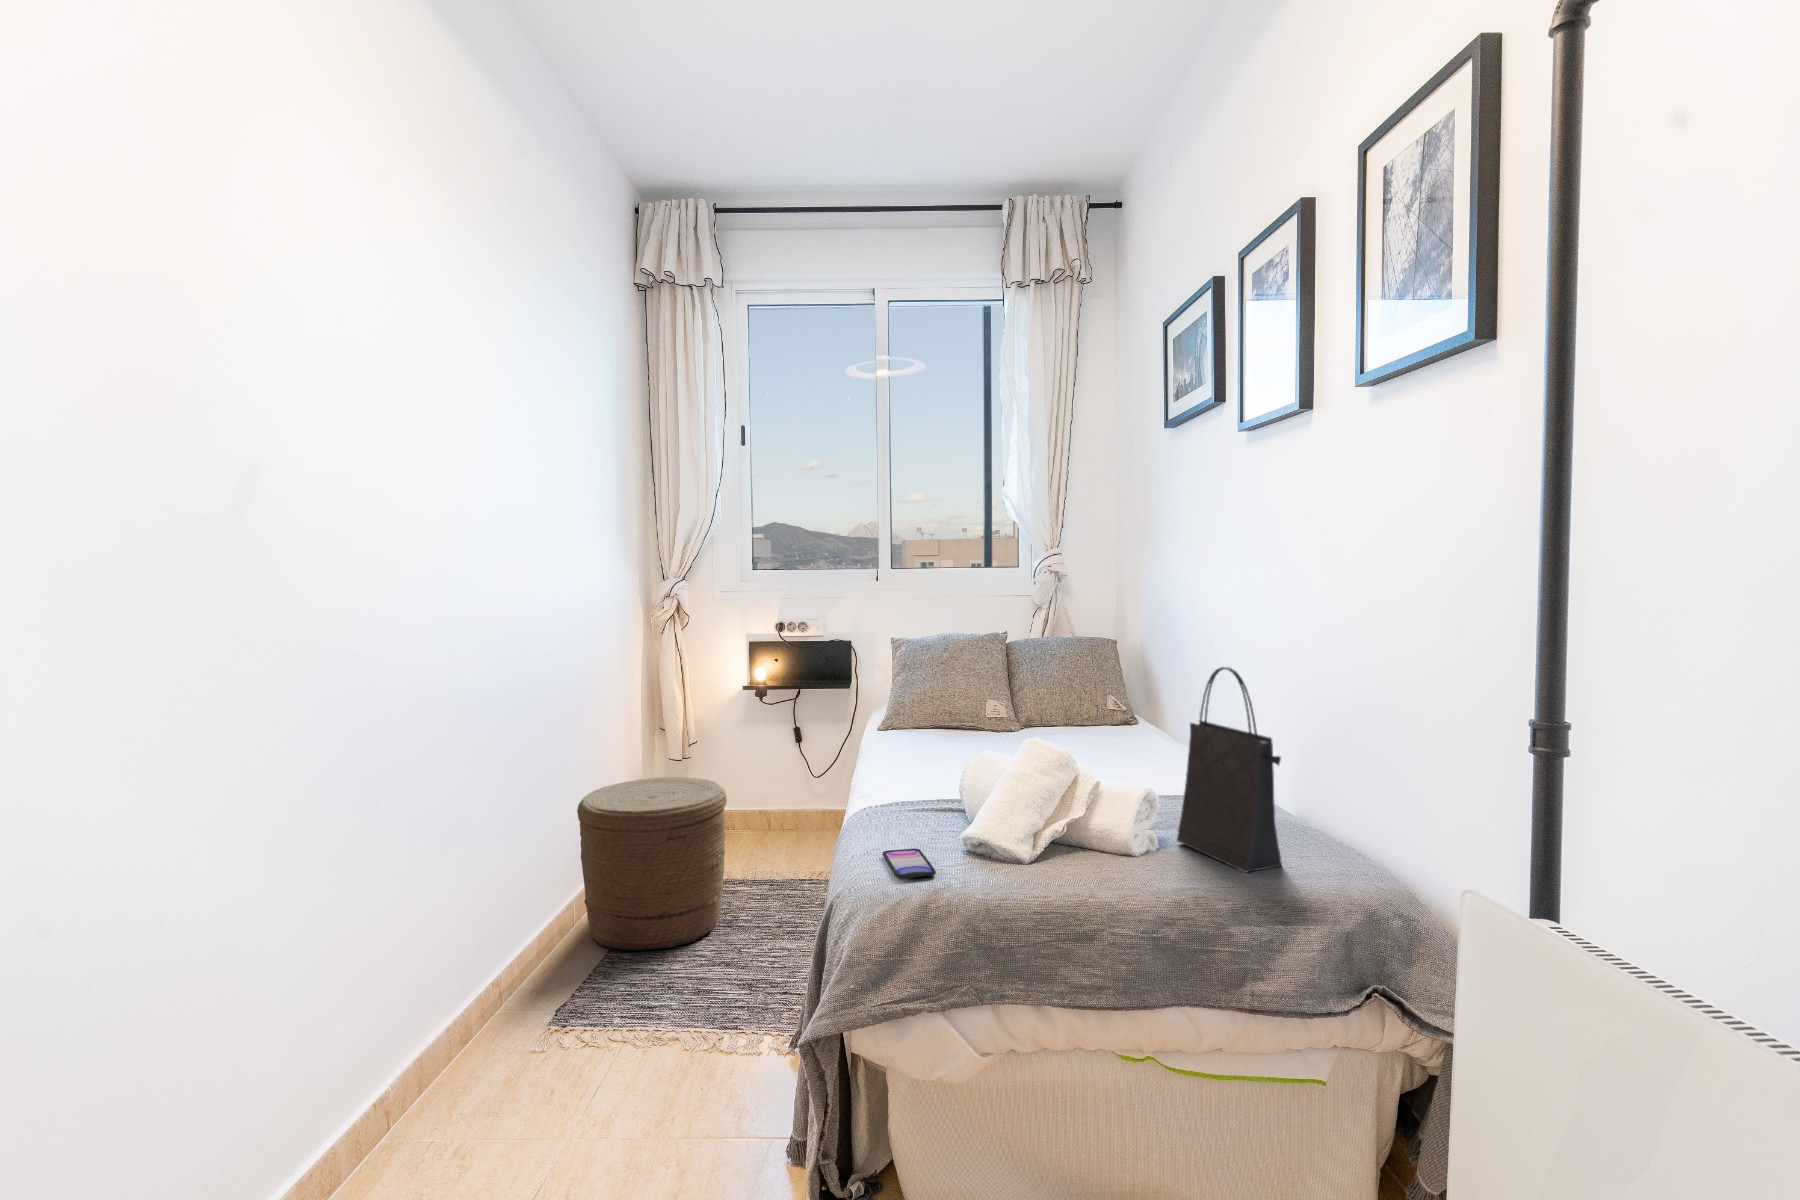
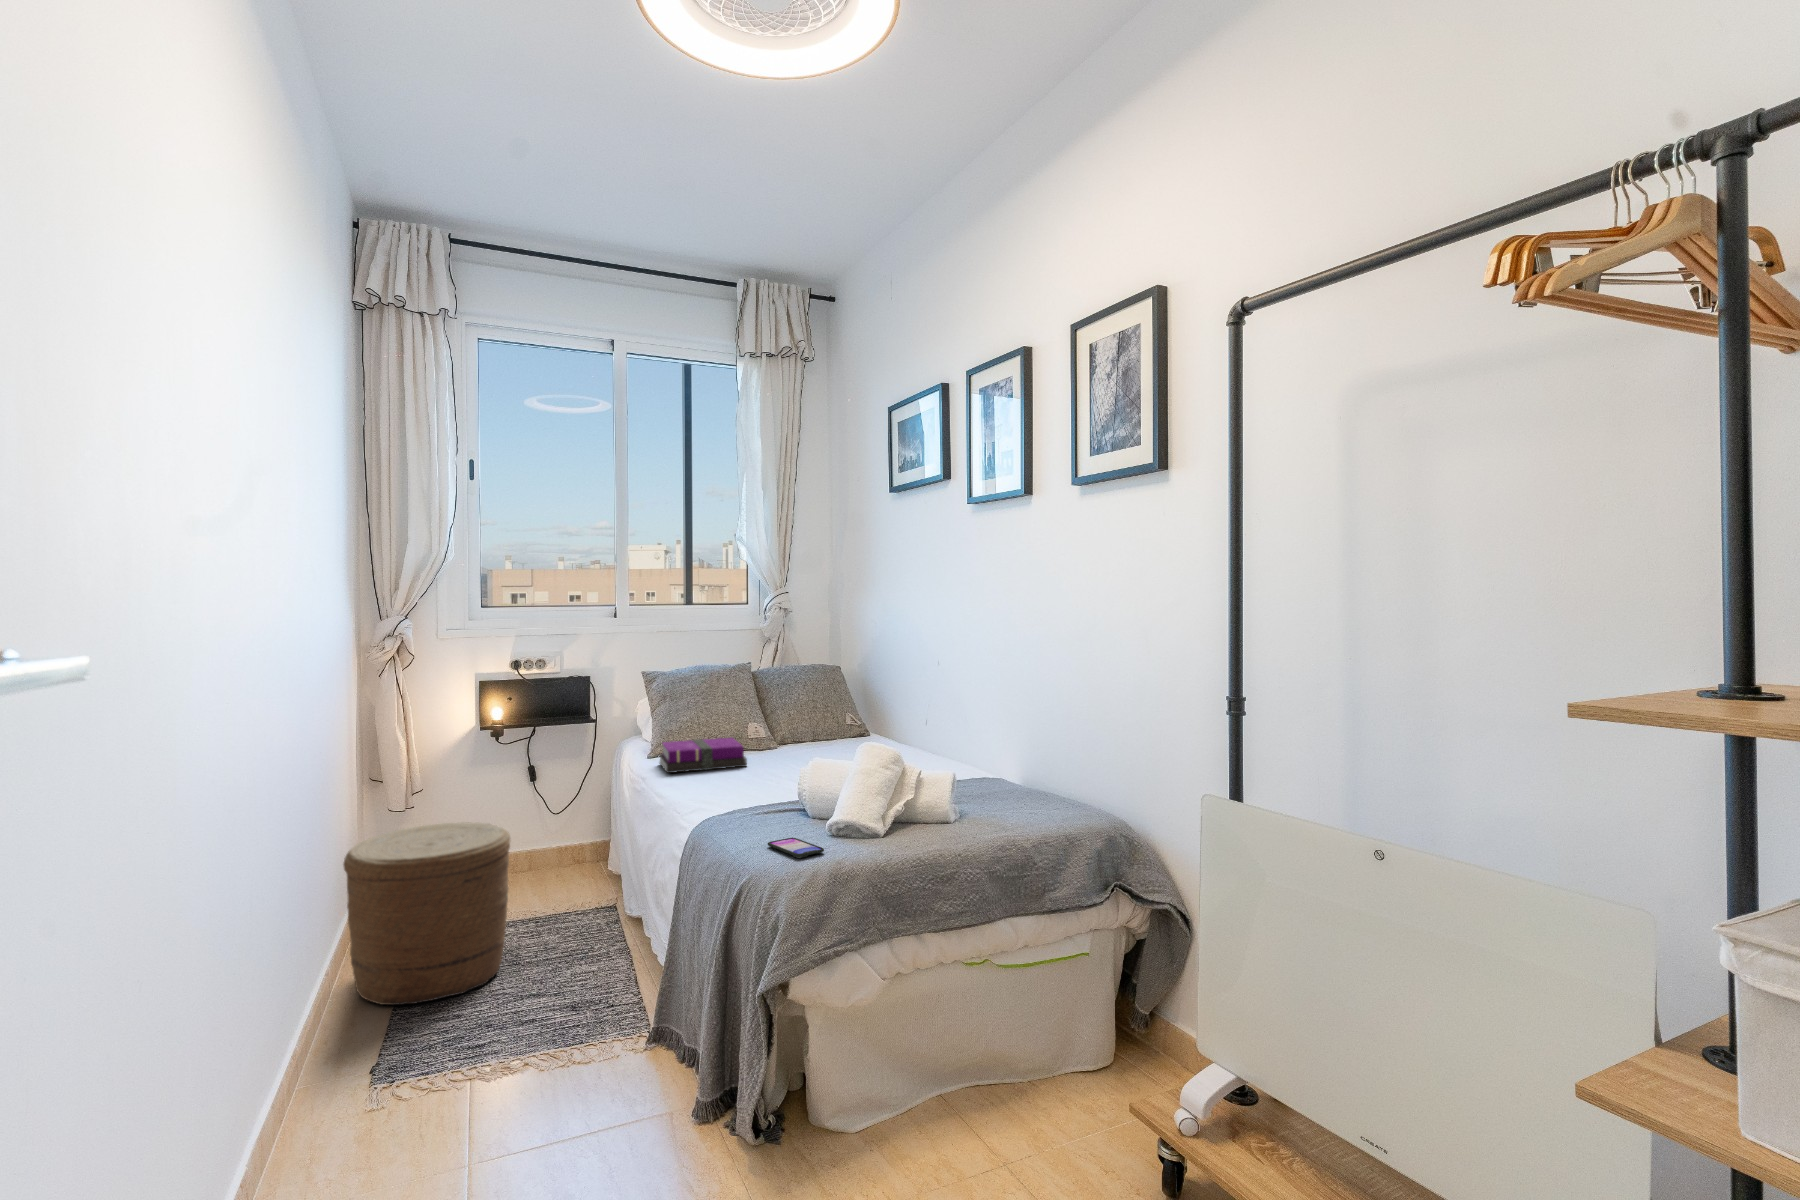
handbag: present [1177,667,1282,872] -> none [973,681,1051,823]
notebook: none [880,712,968,748] -> present [659,738,747,773]

